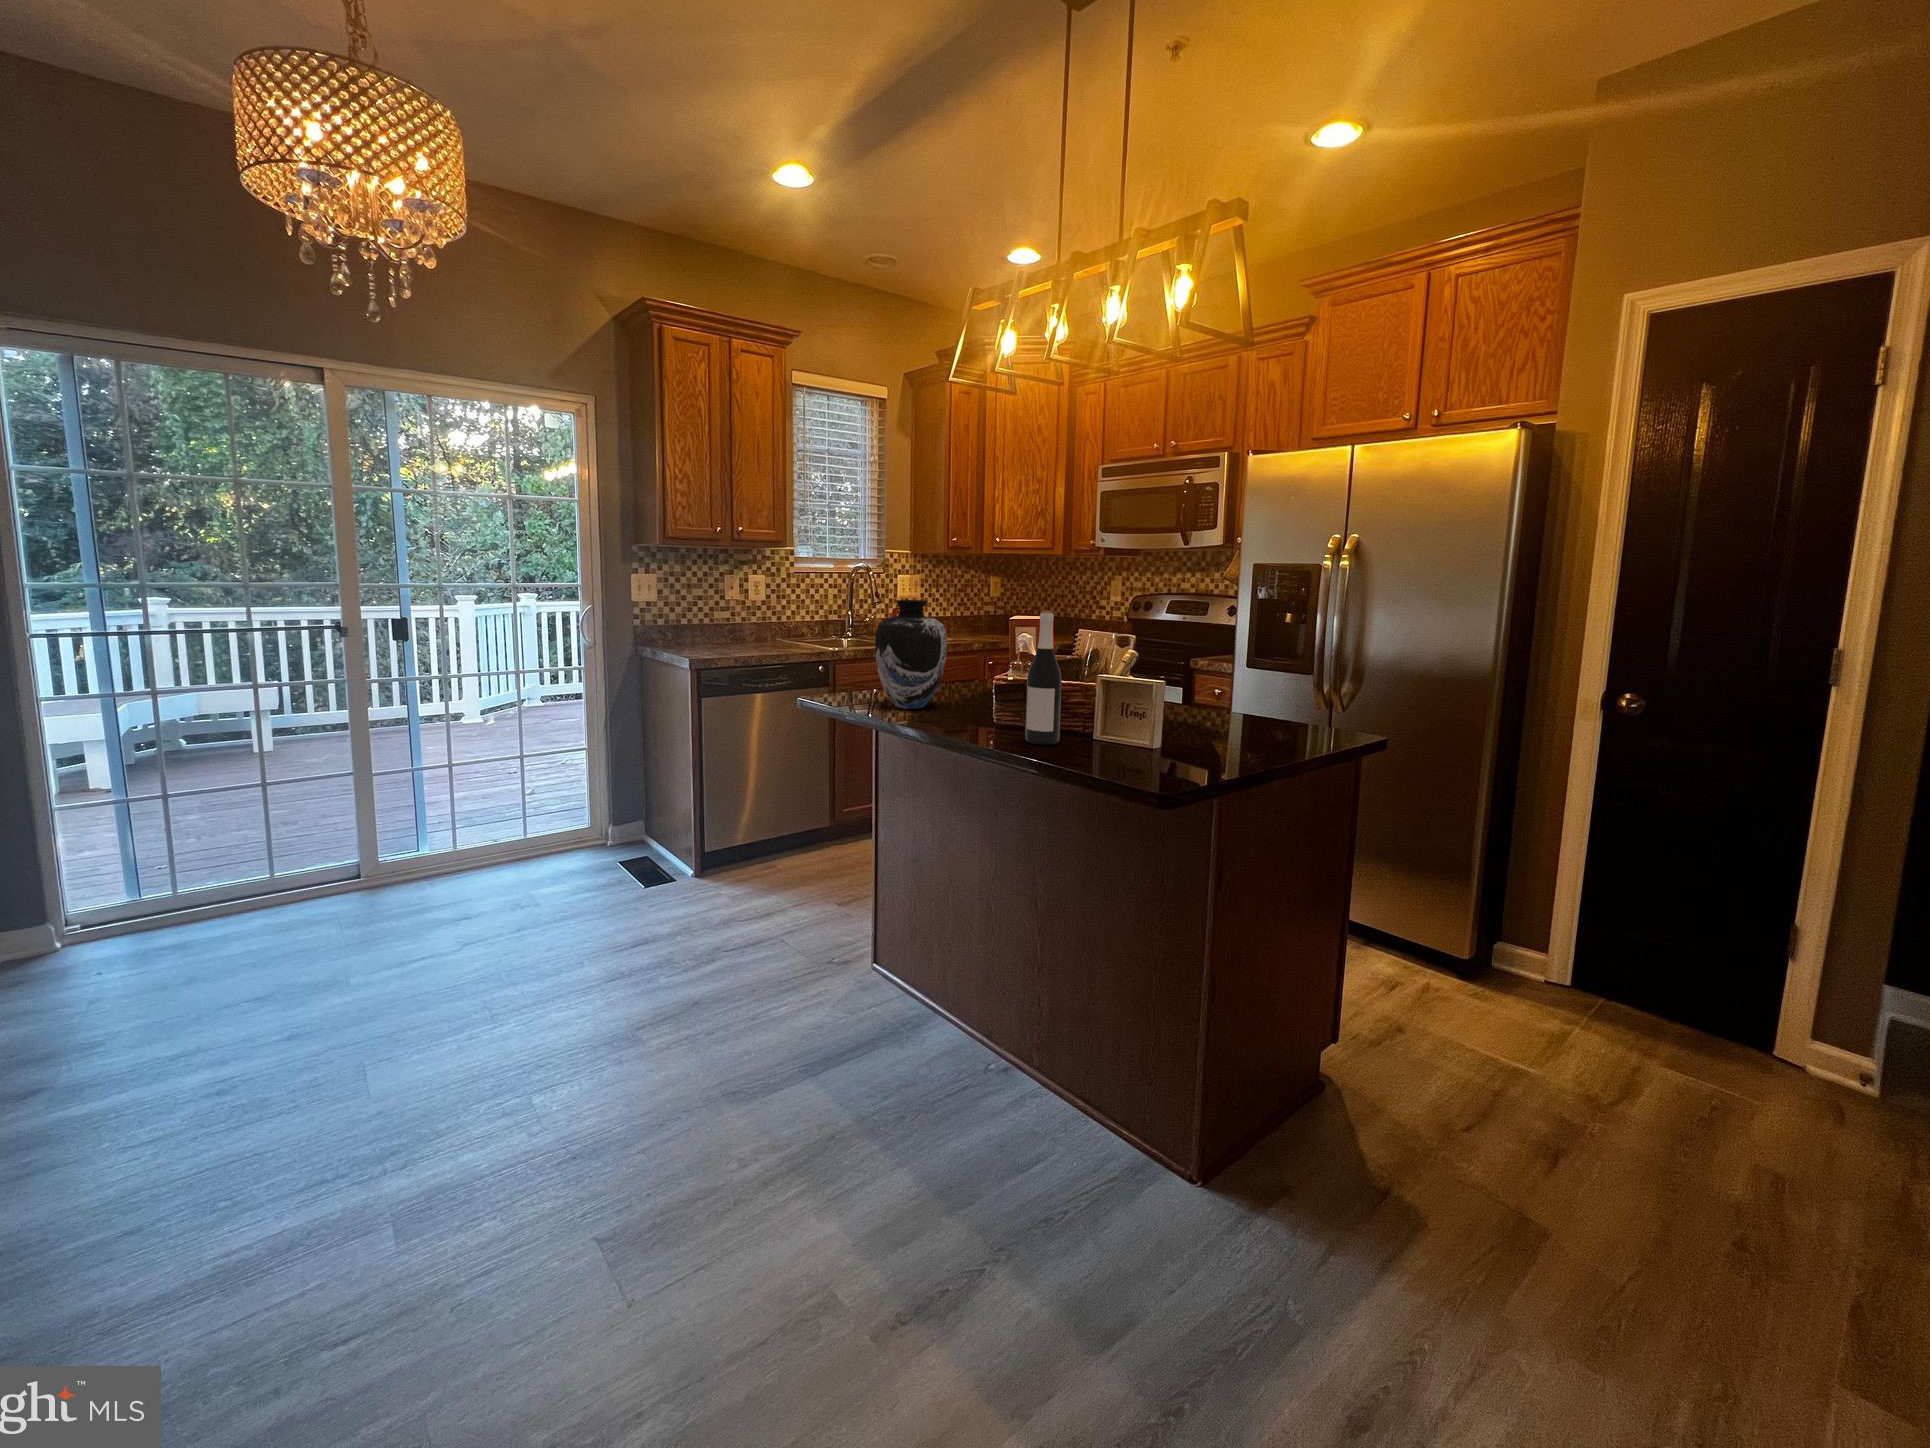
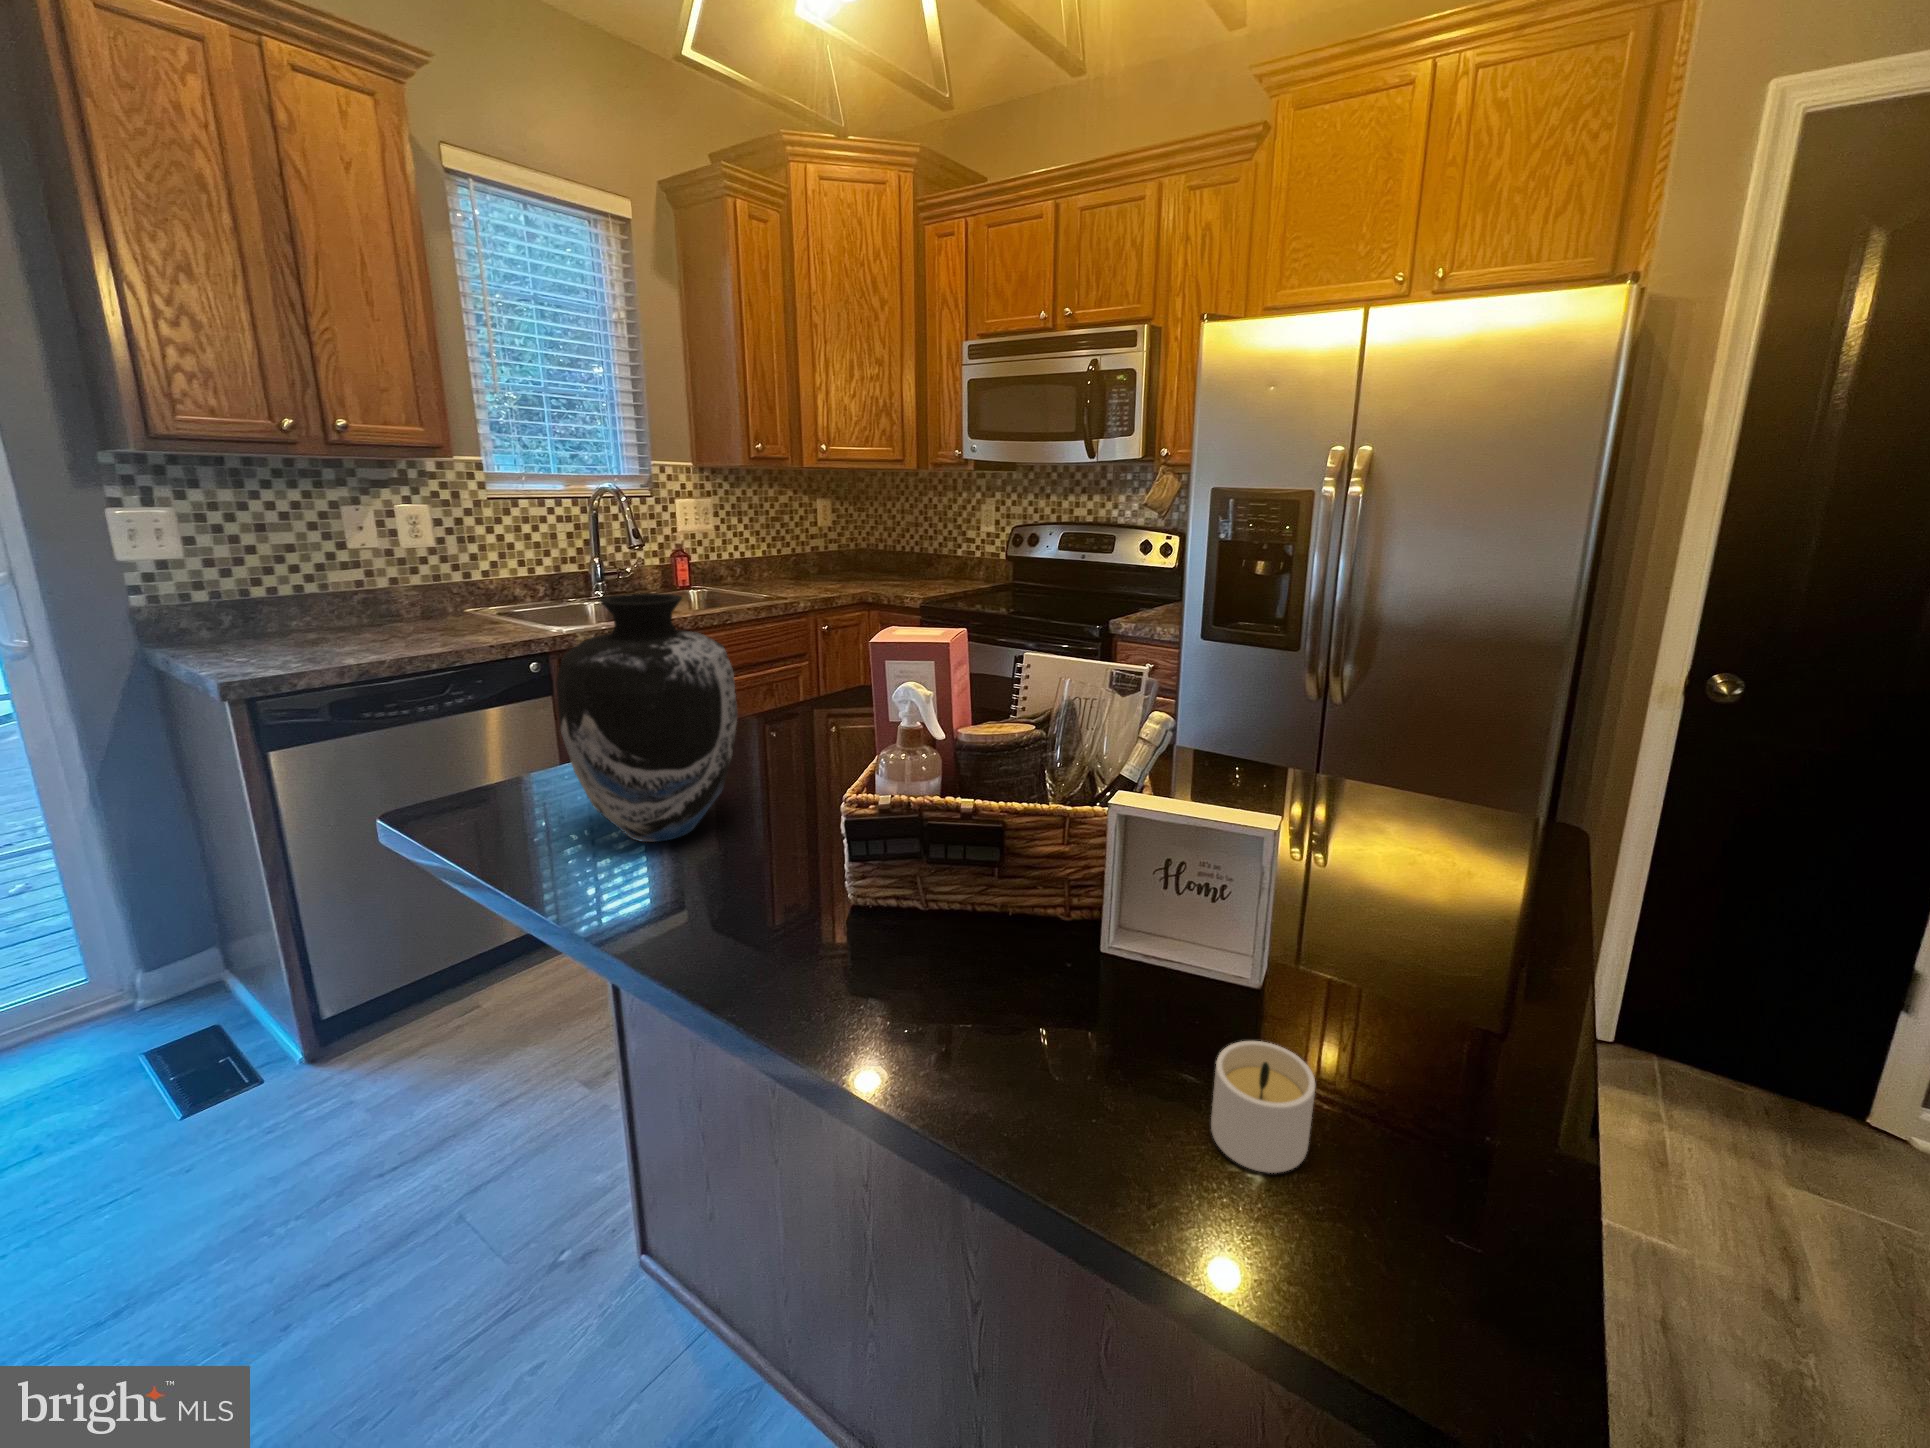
wine bottle: present [1025,611,1062,745] -> none [950,662,1039,1010]
candle: none [1105,736,1155,771] -> present [1211,1041,1315,1173]

